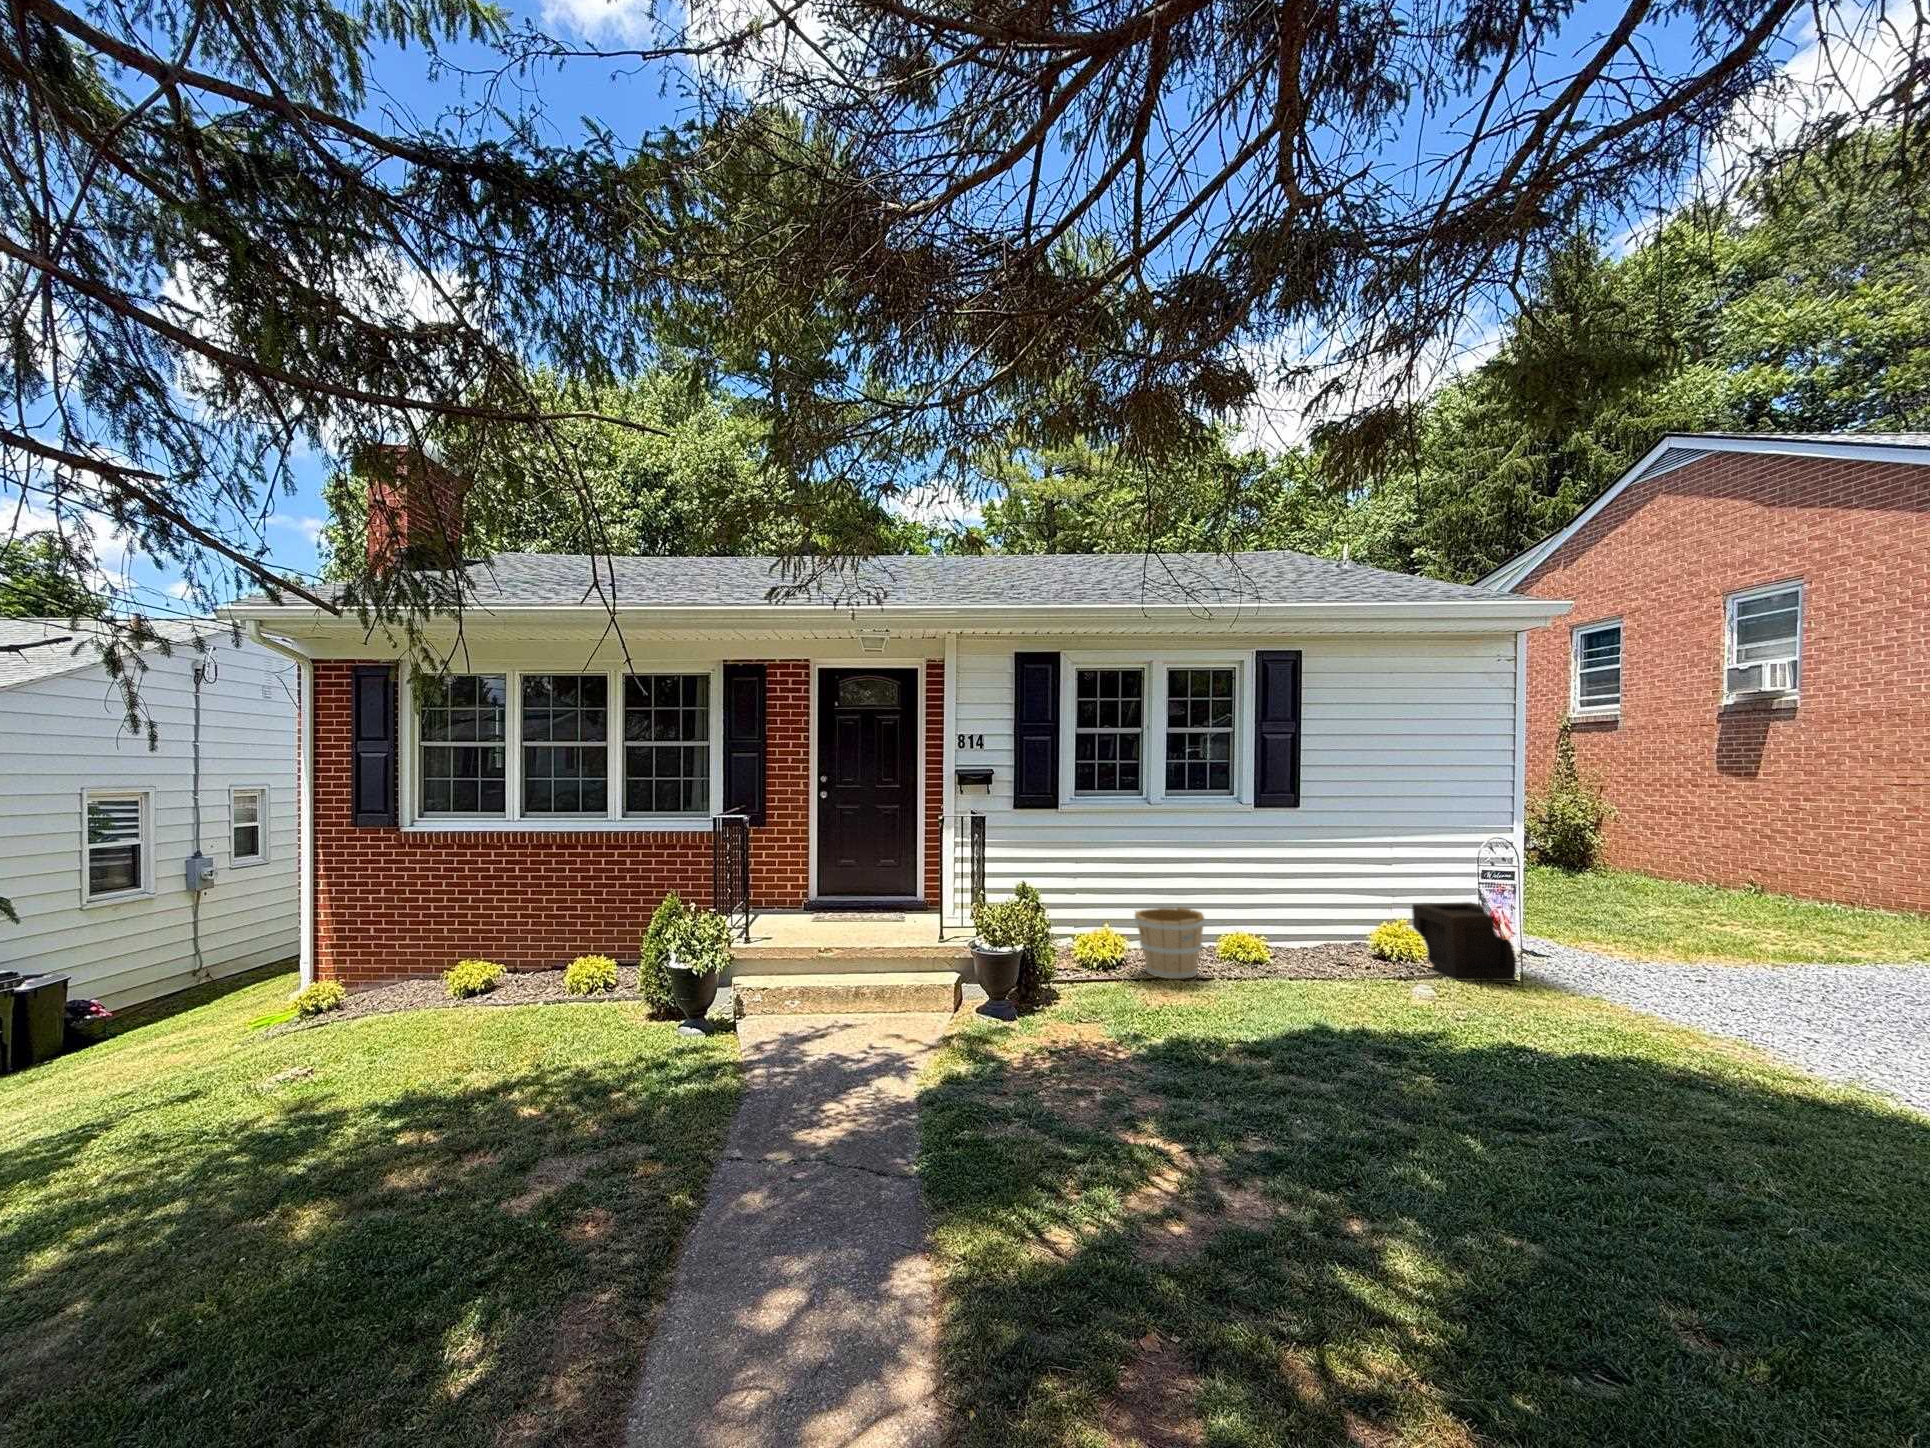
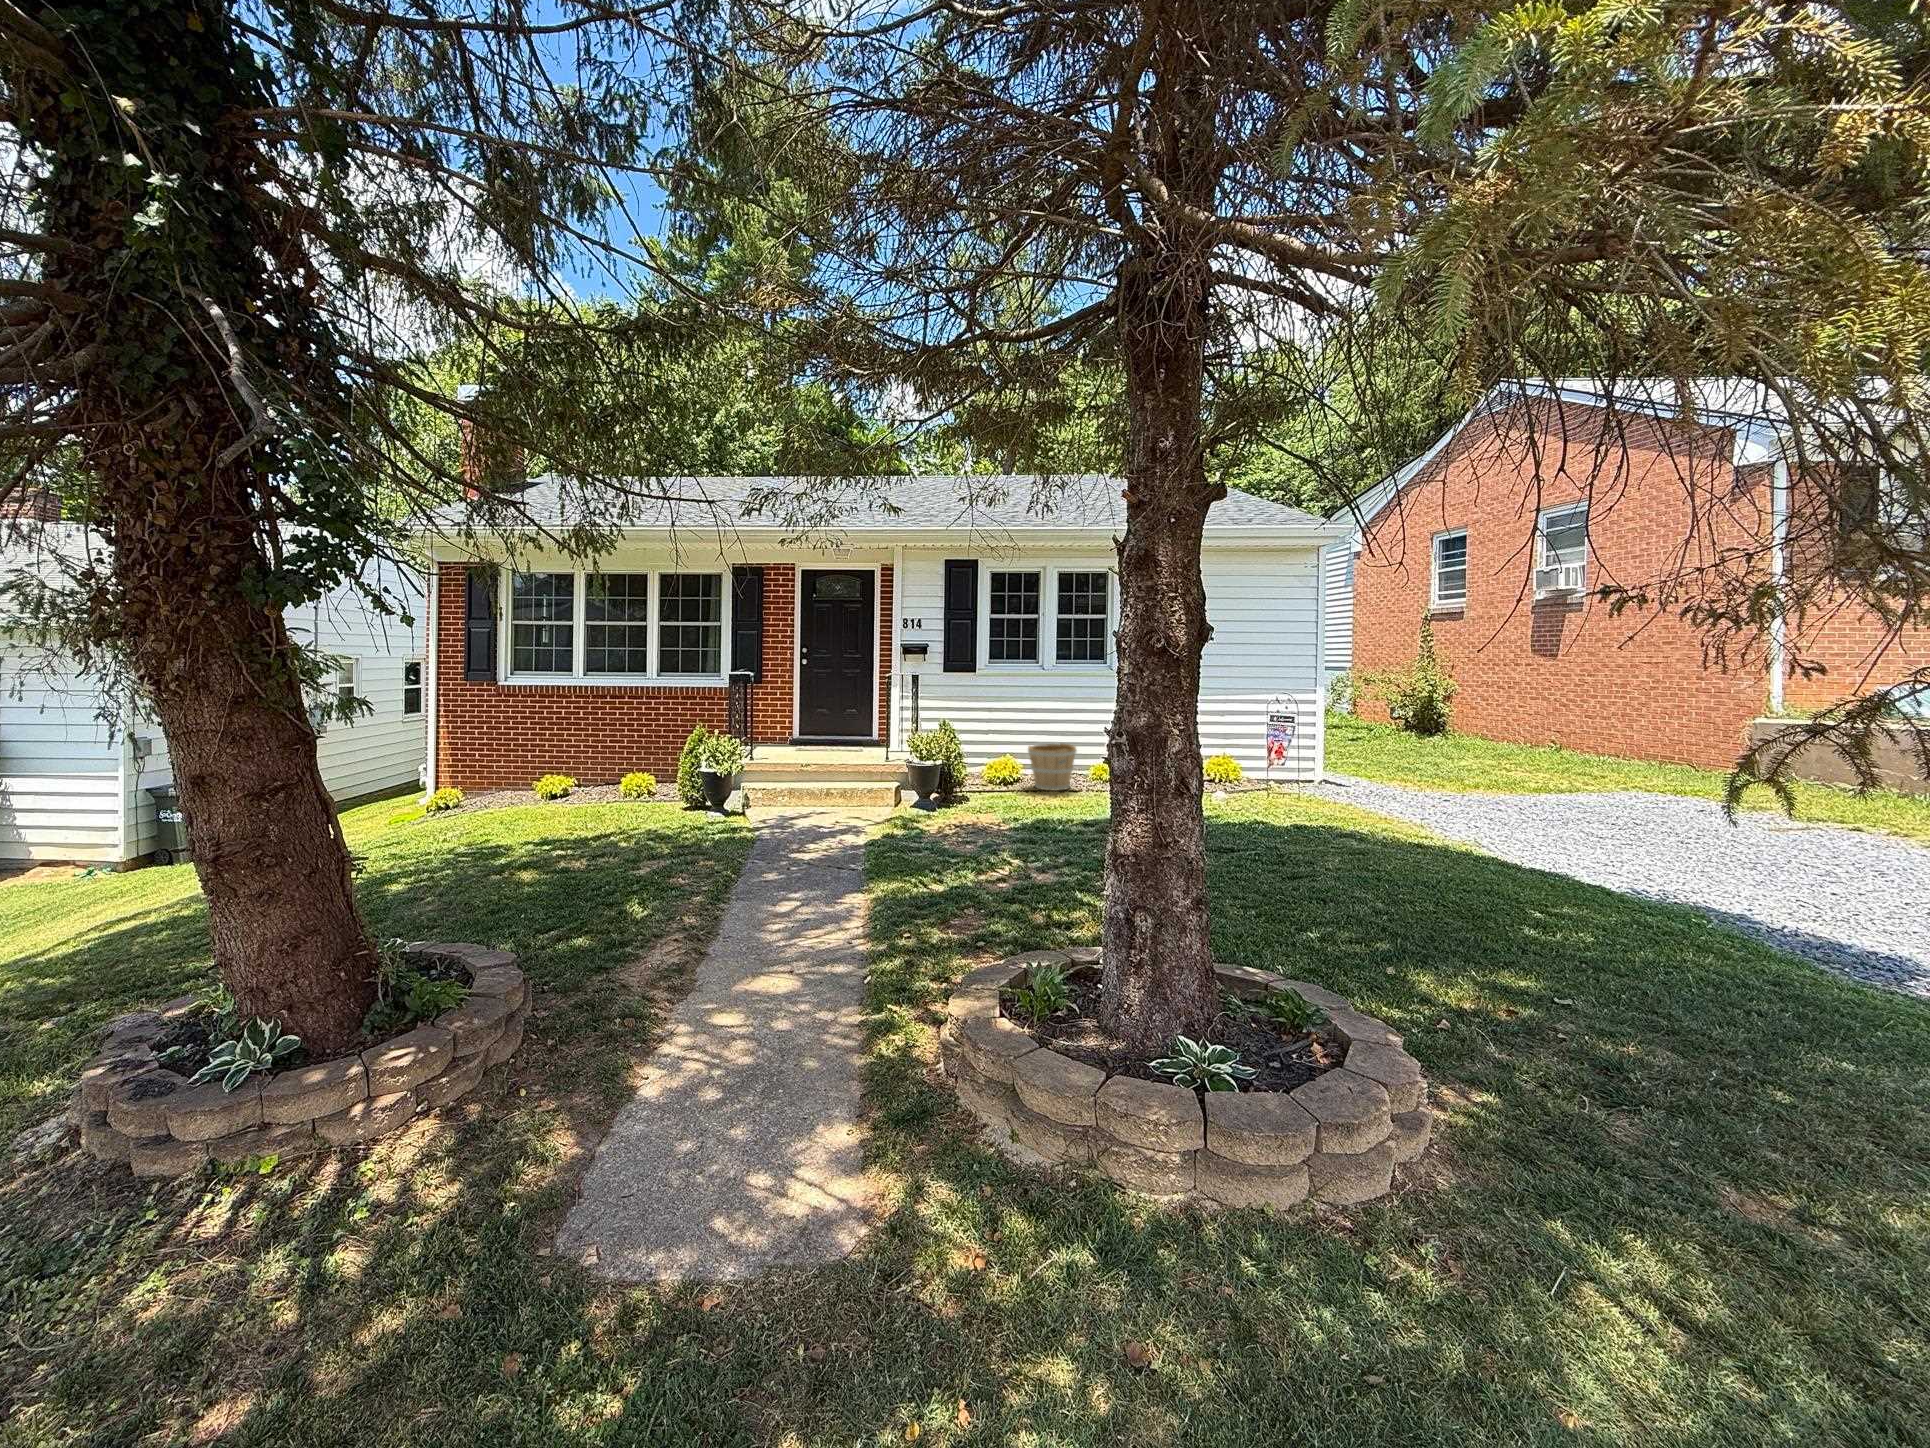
wooden crate: present [1412,902,1516,981] -> none [1230,742,1295,794]

